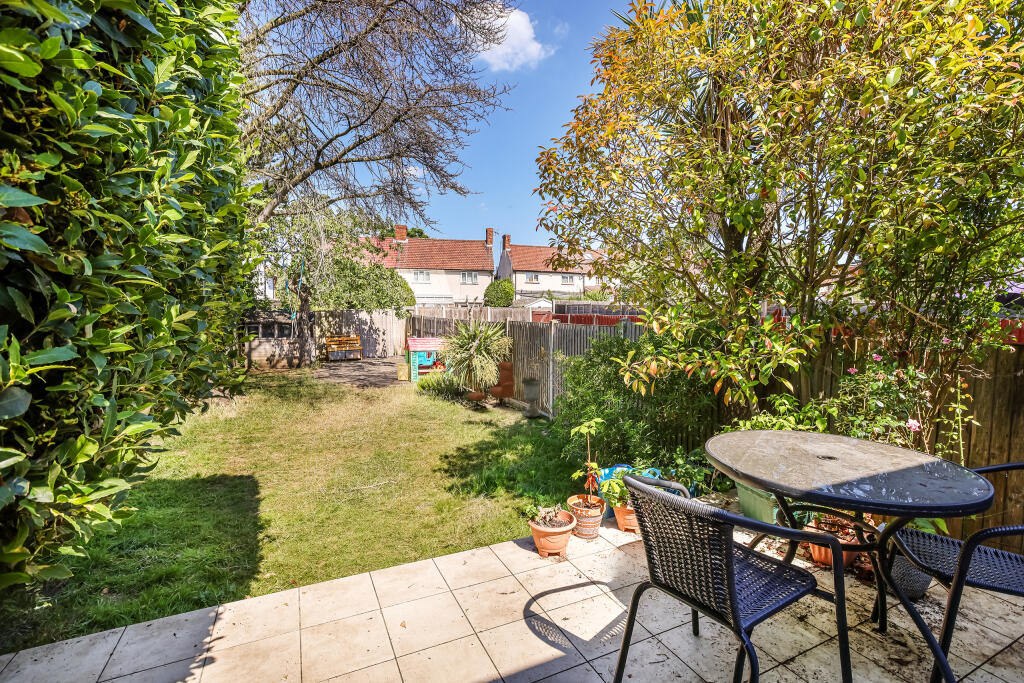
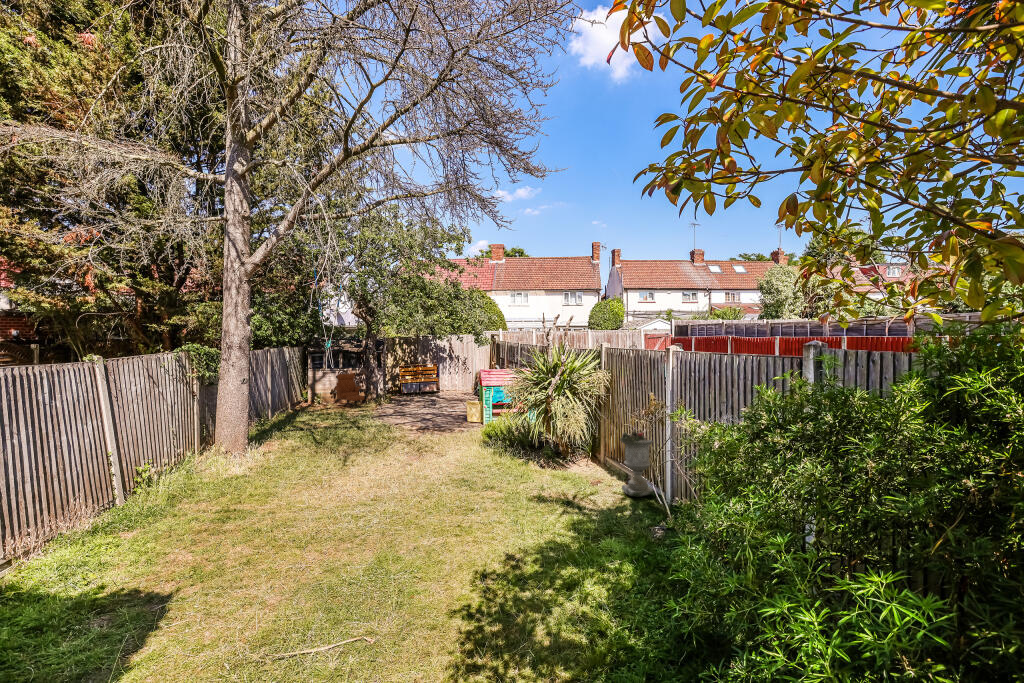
lounge chair: present [466,362,515,410] -> present [334,373,364,408]

